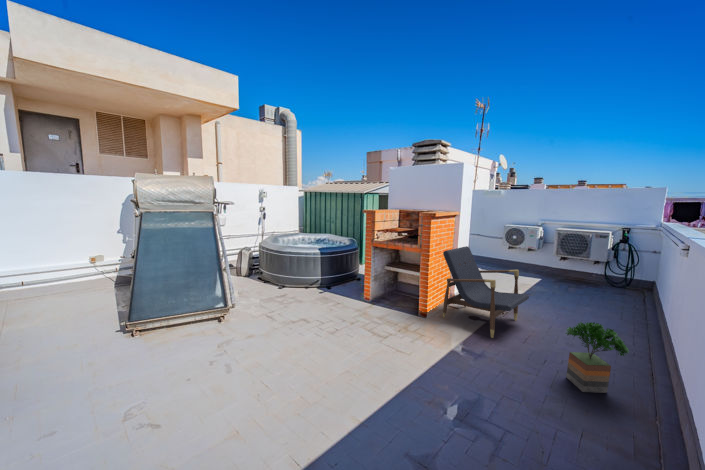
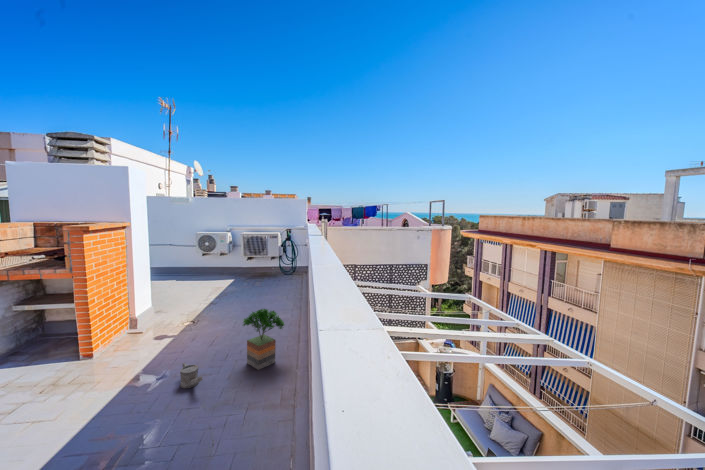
lounge chair: present [443,246,529,338] -> none [110,261,216,353]
watering can: none [494,349,519,376] -> present [180,363,202,388]

